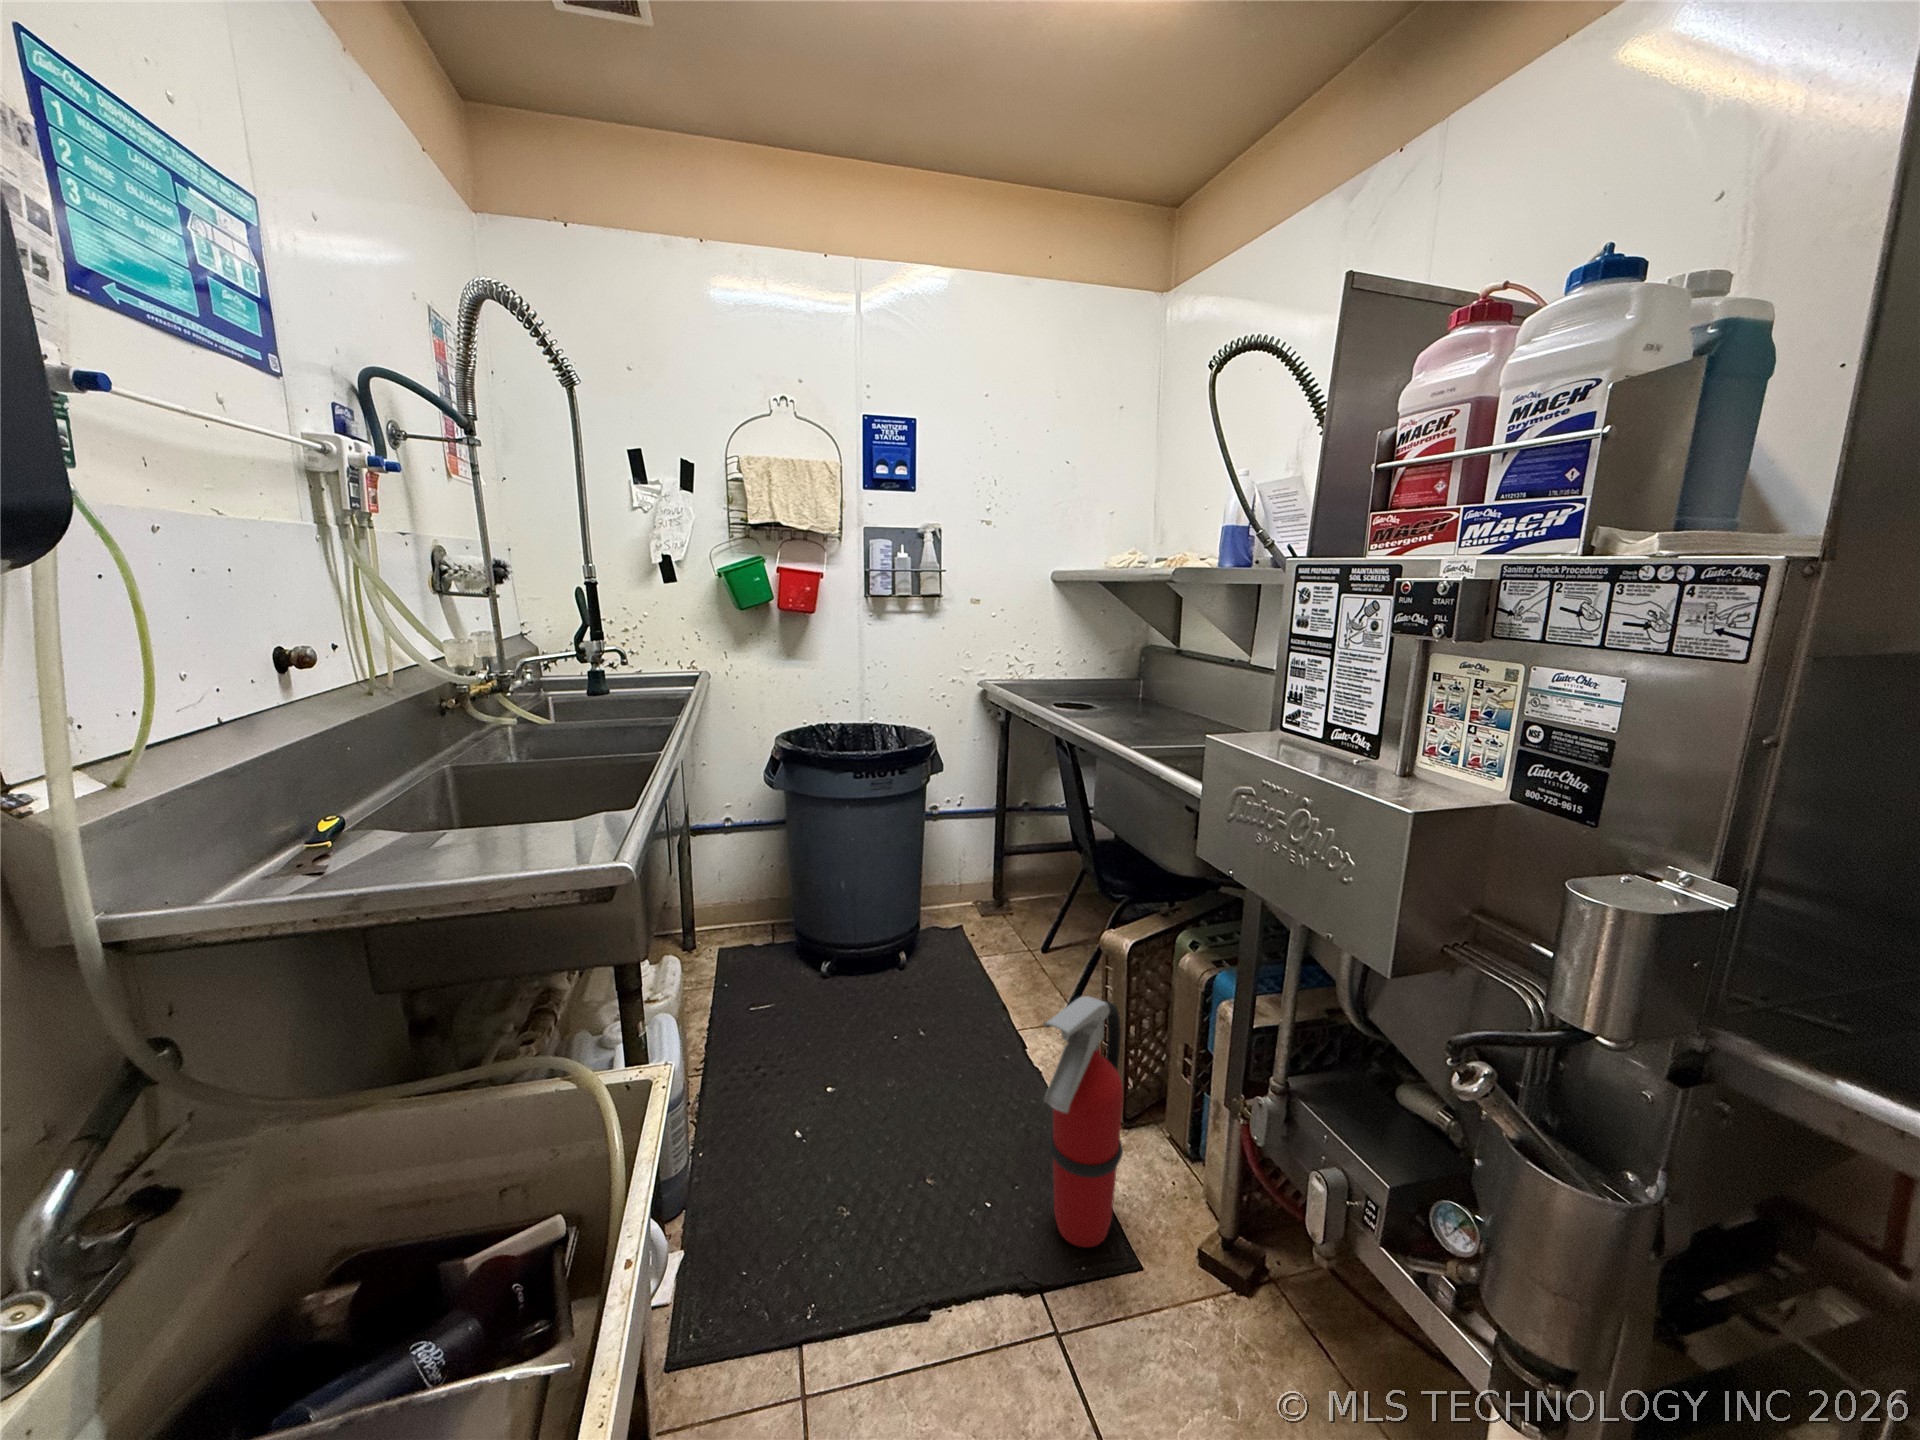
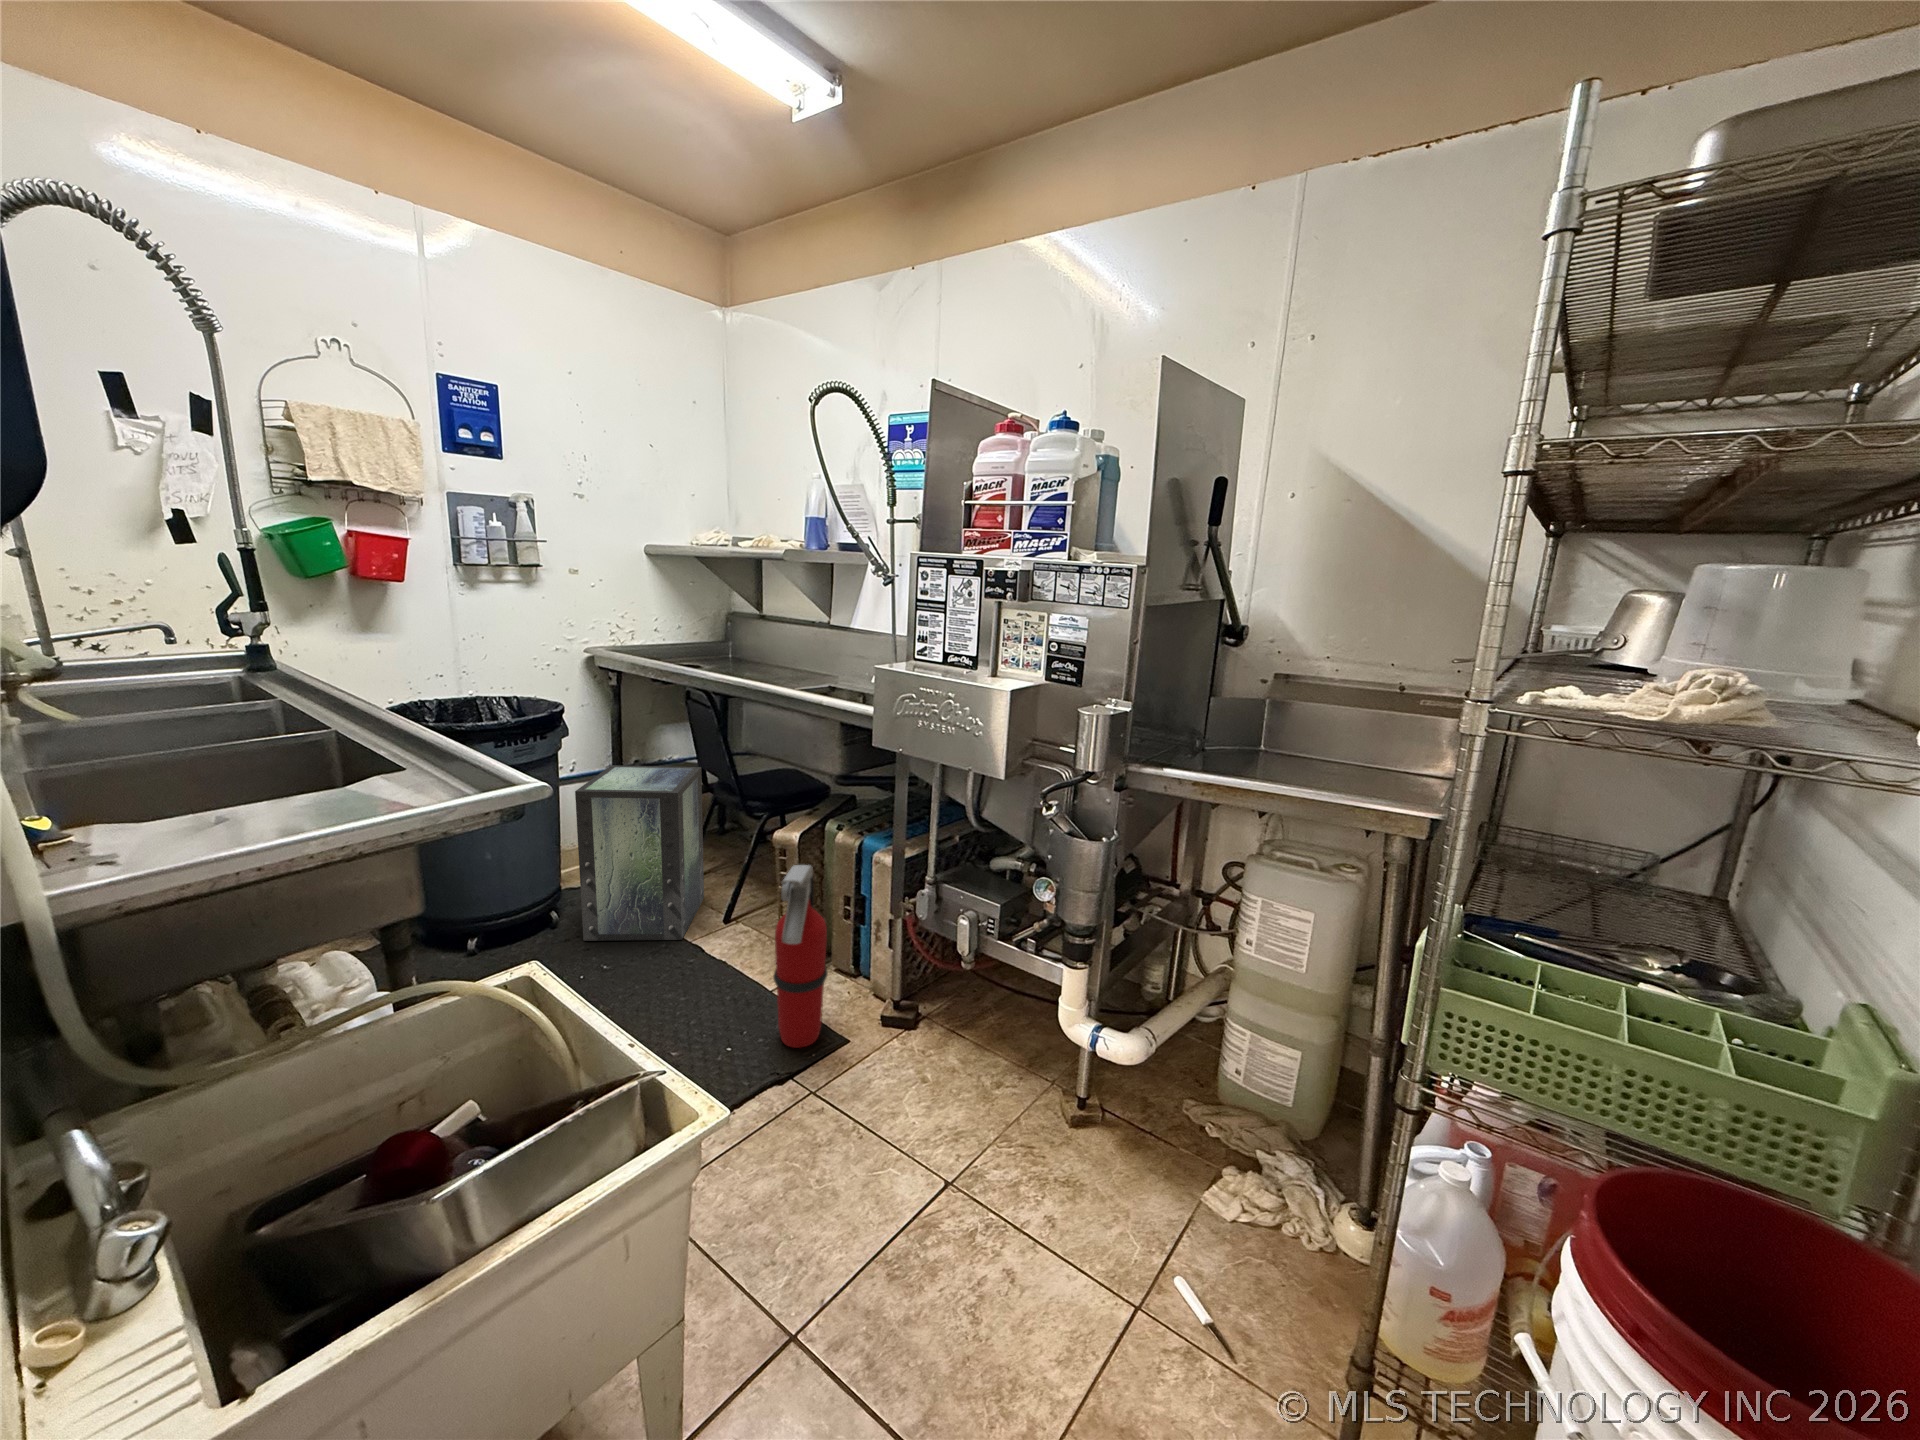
storage box: none [918,807,1058,1023] -> present [575,765,704,941]

